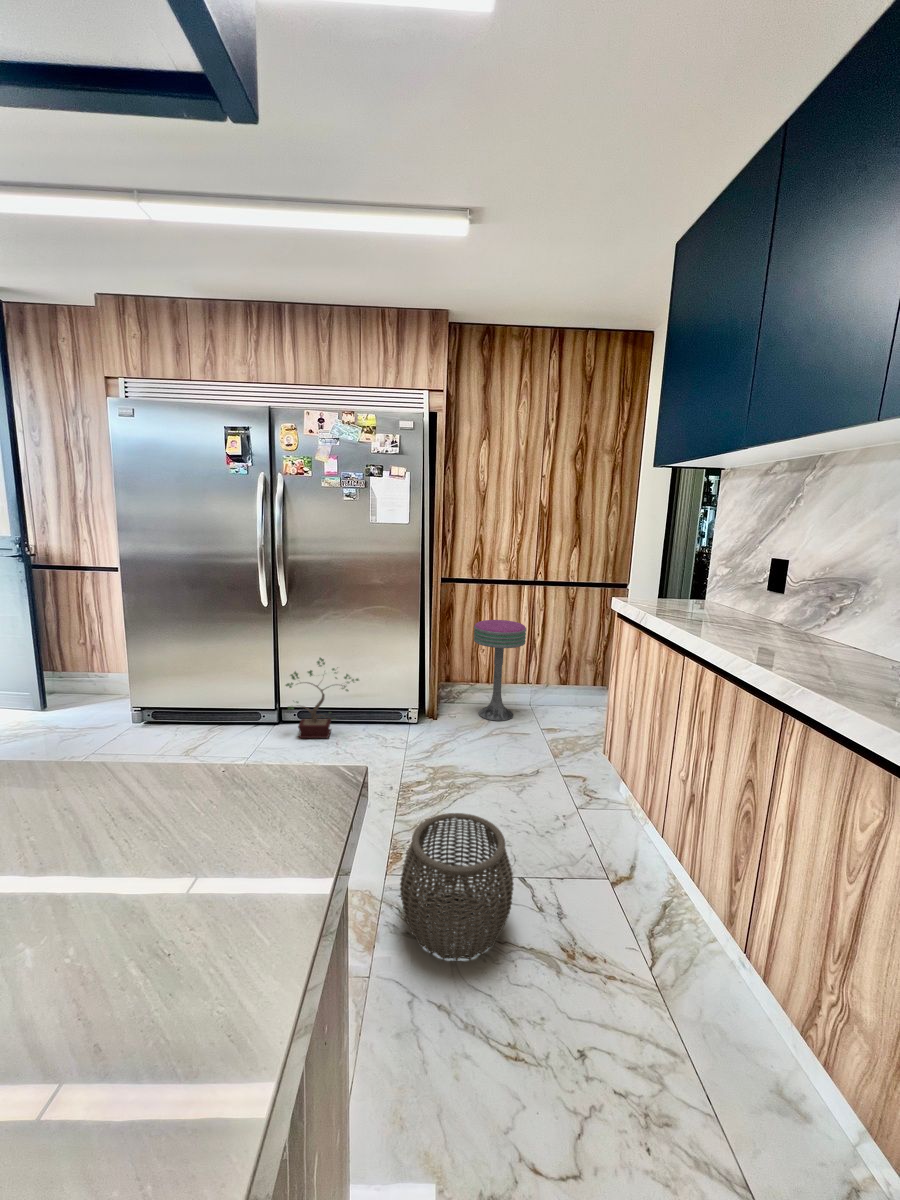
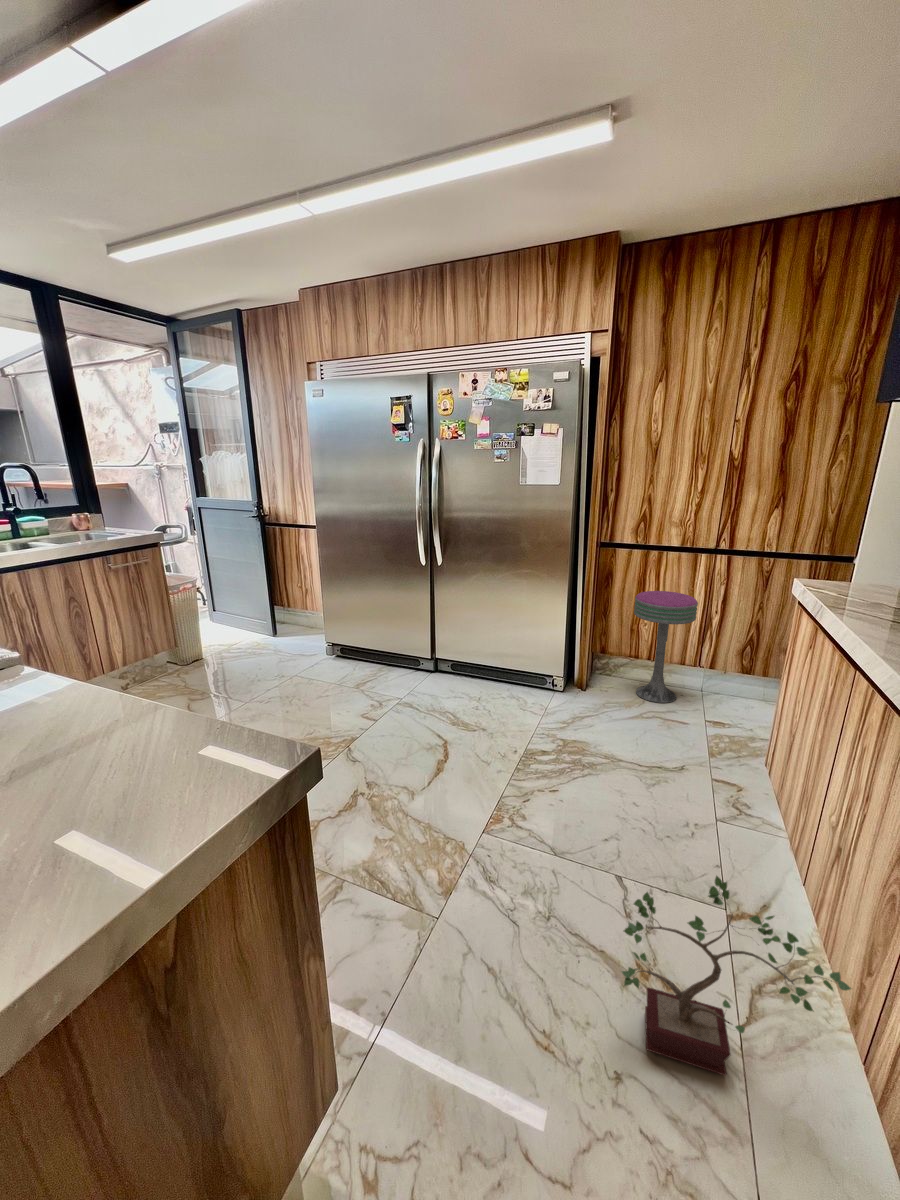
potted plant: present [286,658,359,738] -> present [622,876,851,1076]
woven basket: present [400,813,514,960] -> none [473,792,592,942]

